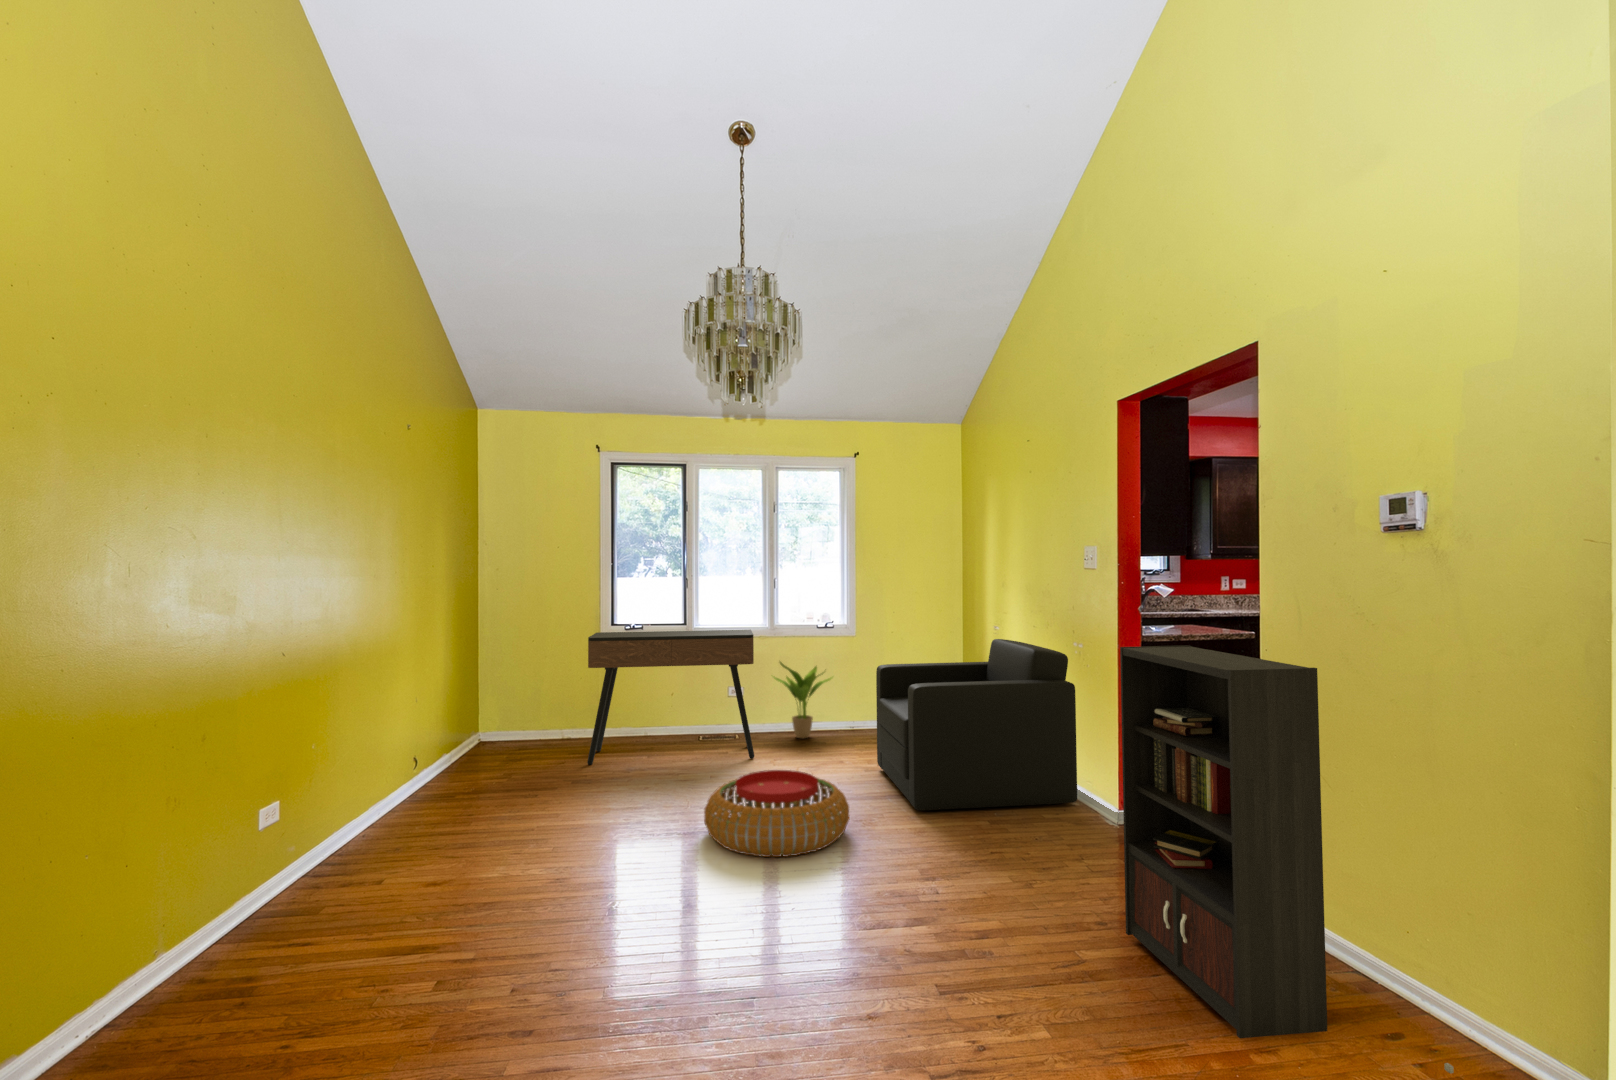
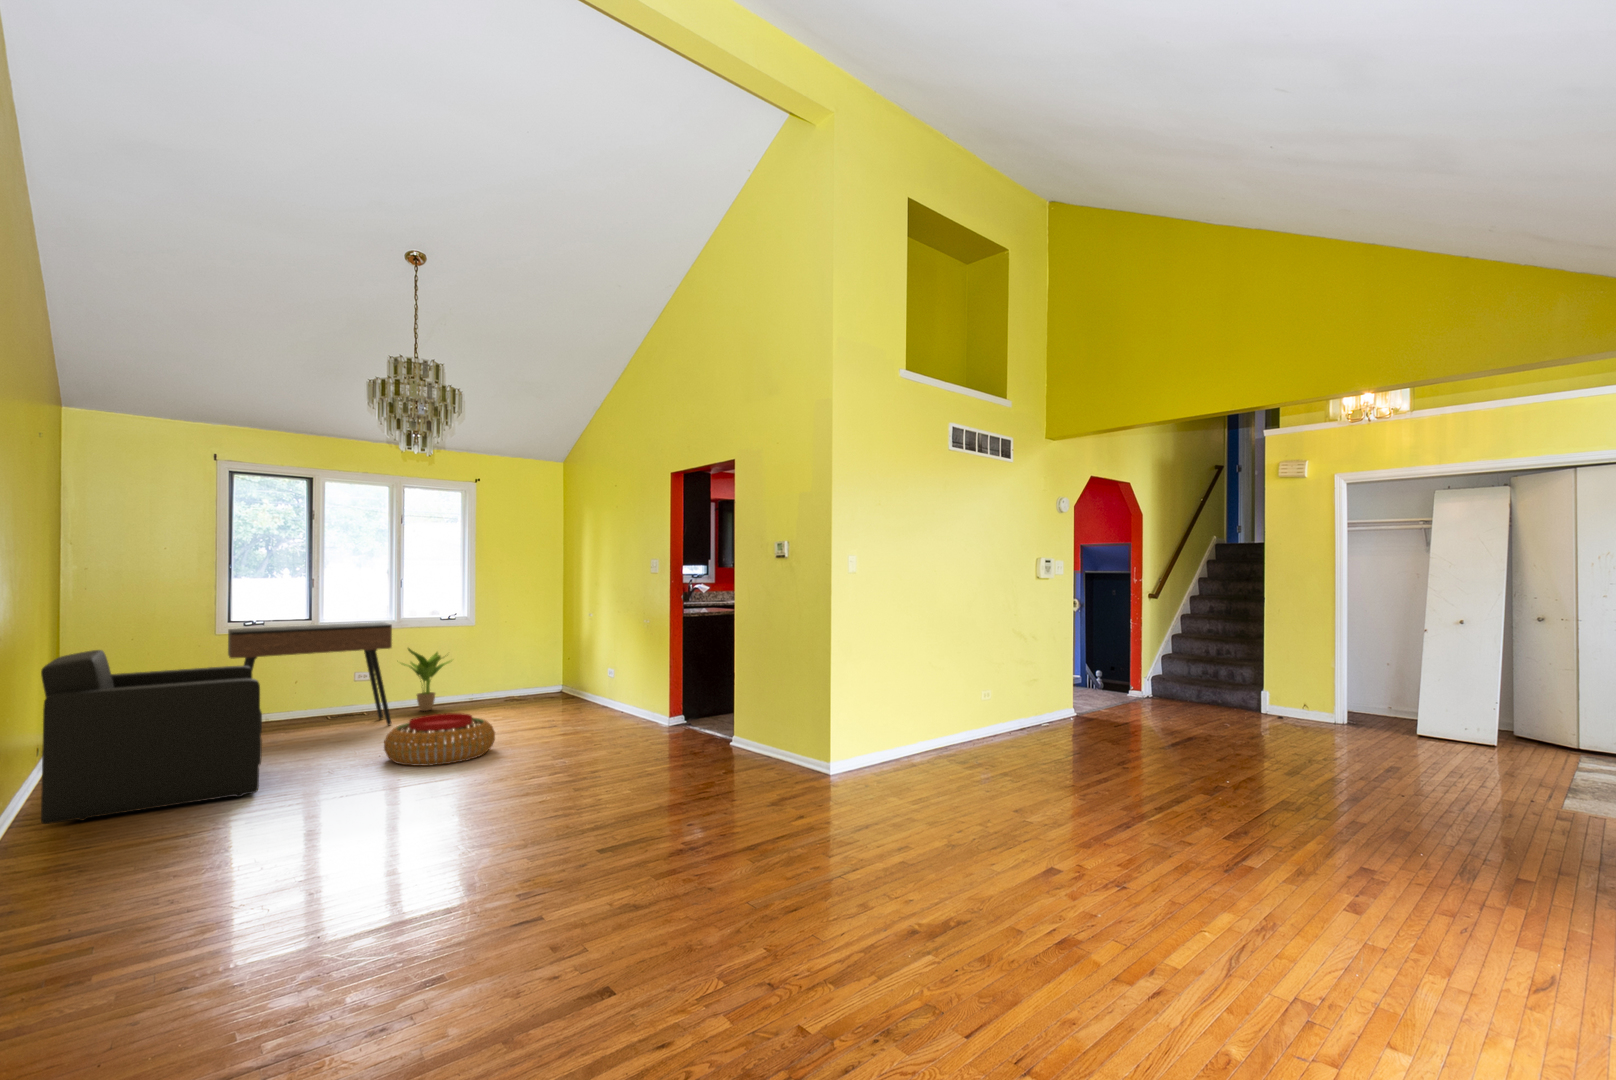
armchair: present [876,639,1077,811] -> present [41,650,262,824]
bookcase: present [1120,646,1454,1073] -> none [666,609,789,778]

